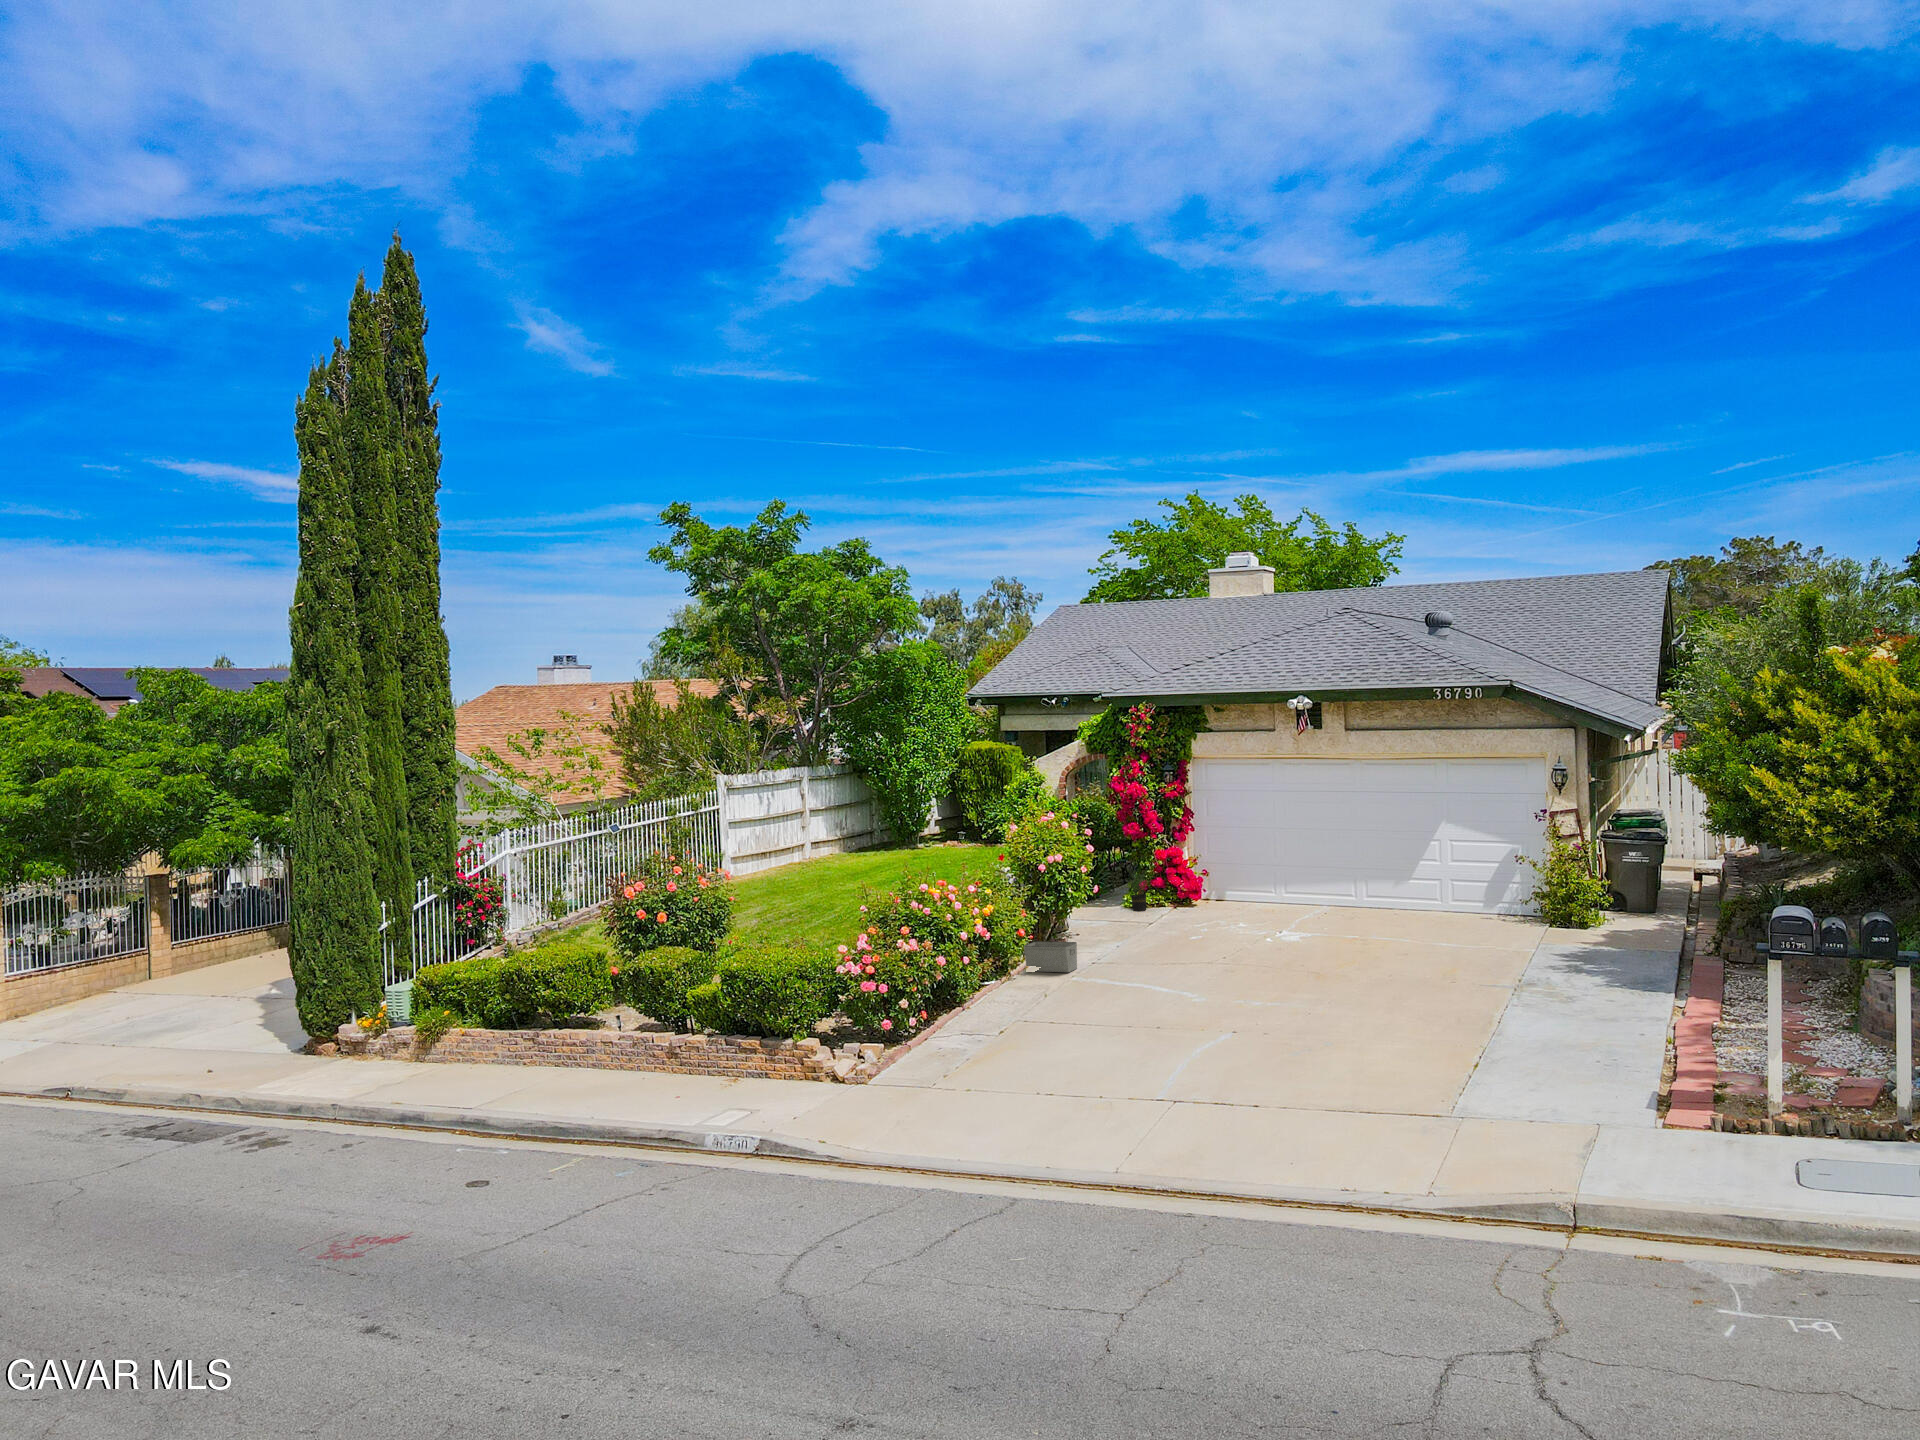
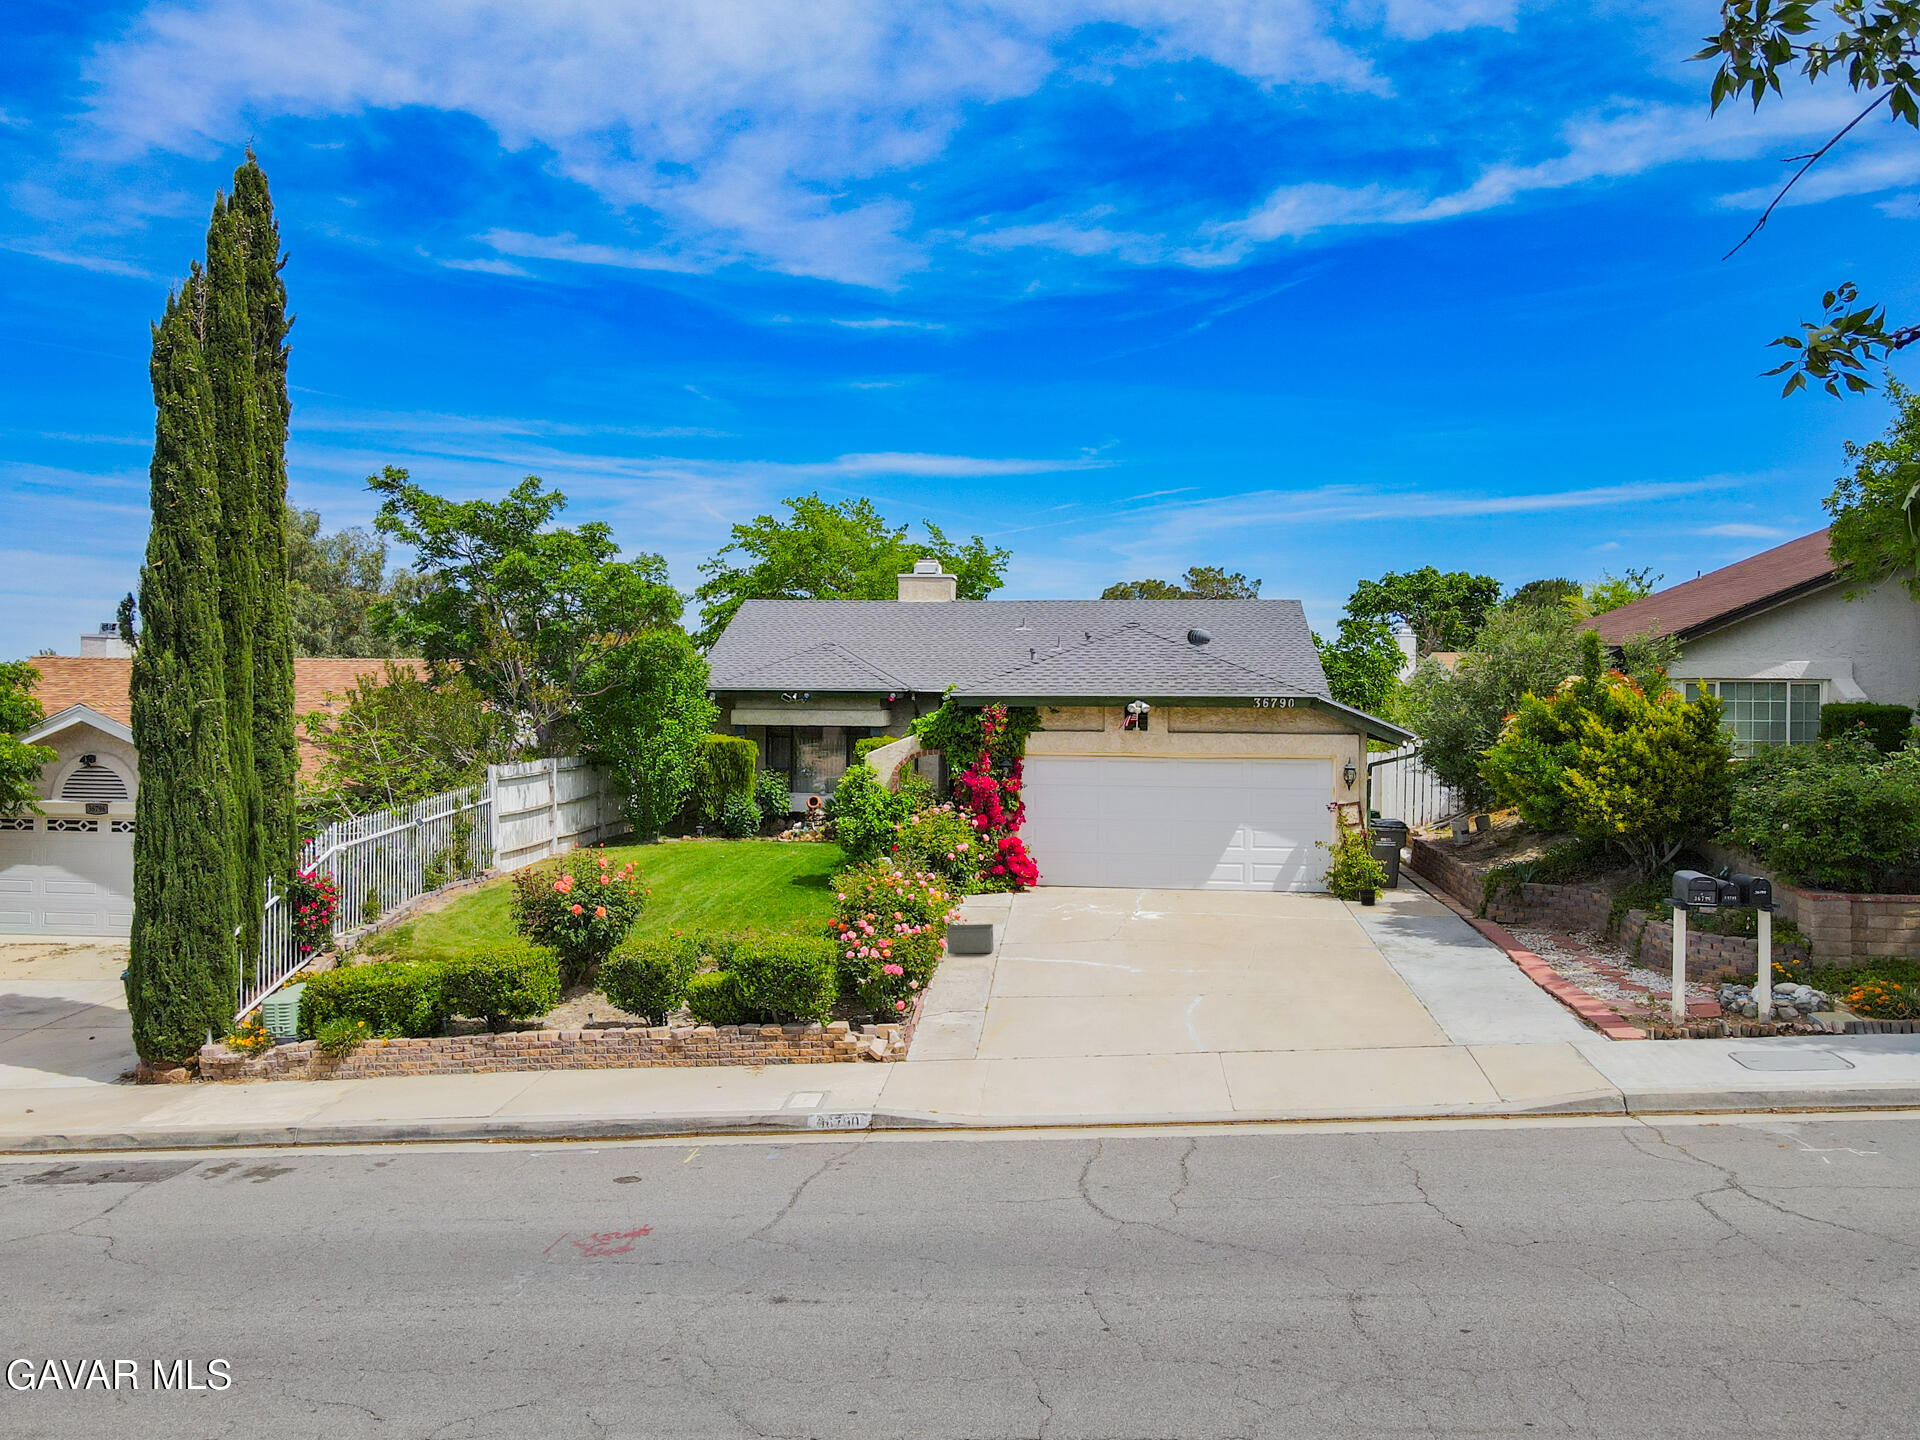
potted plant: present [1130,871,1147,911] -> present [1358,865,1376,905]

